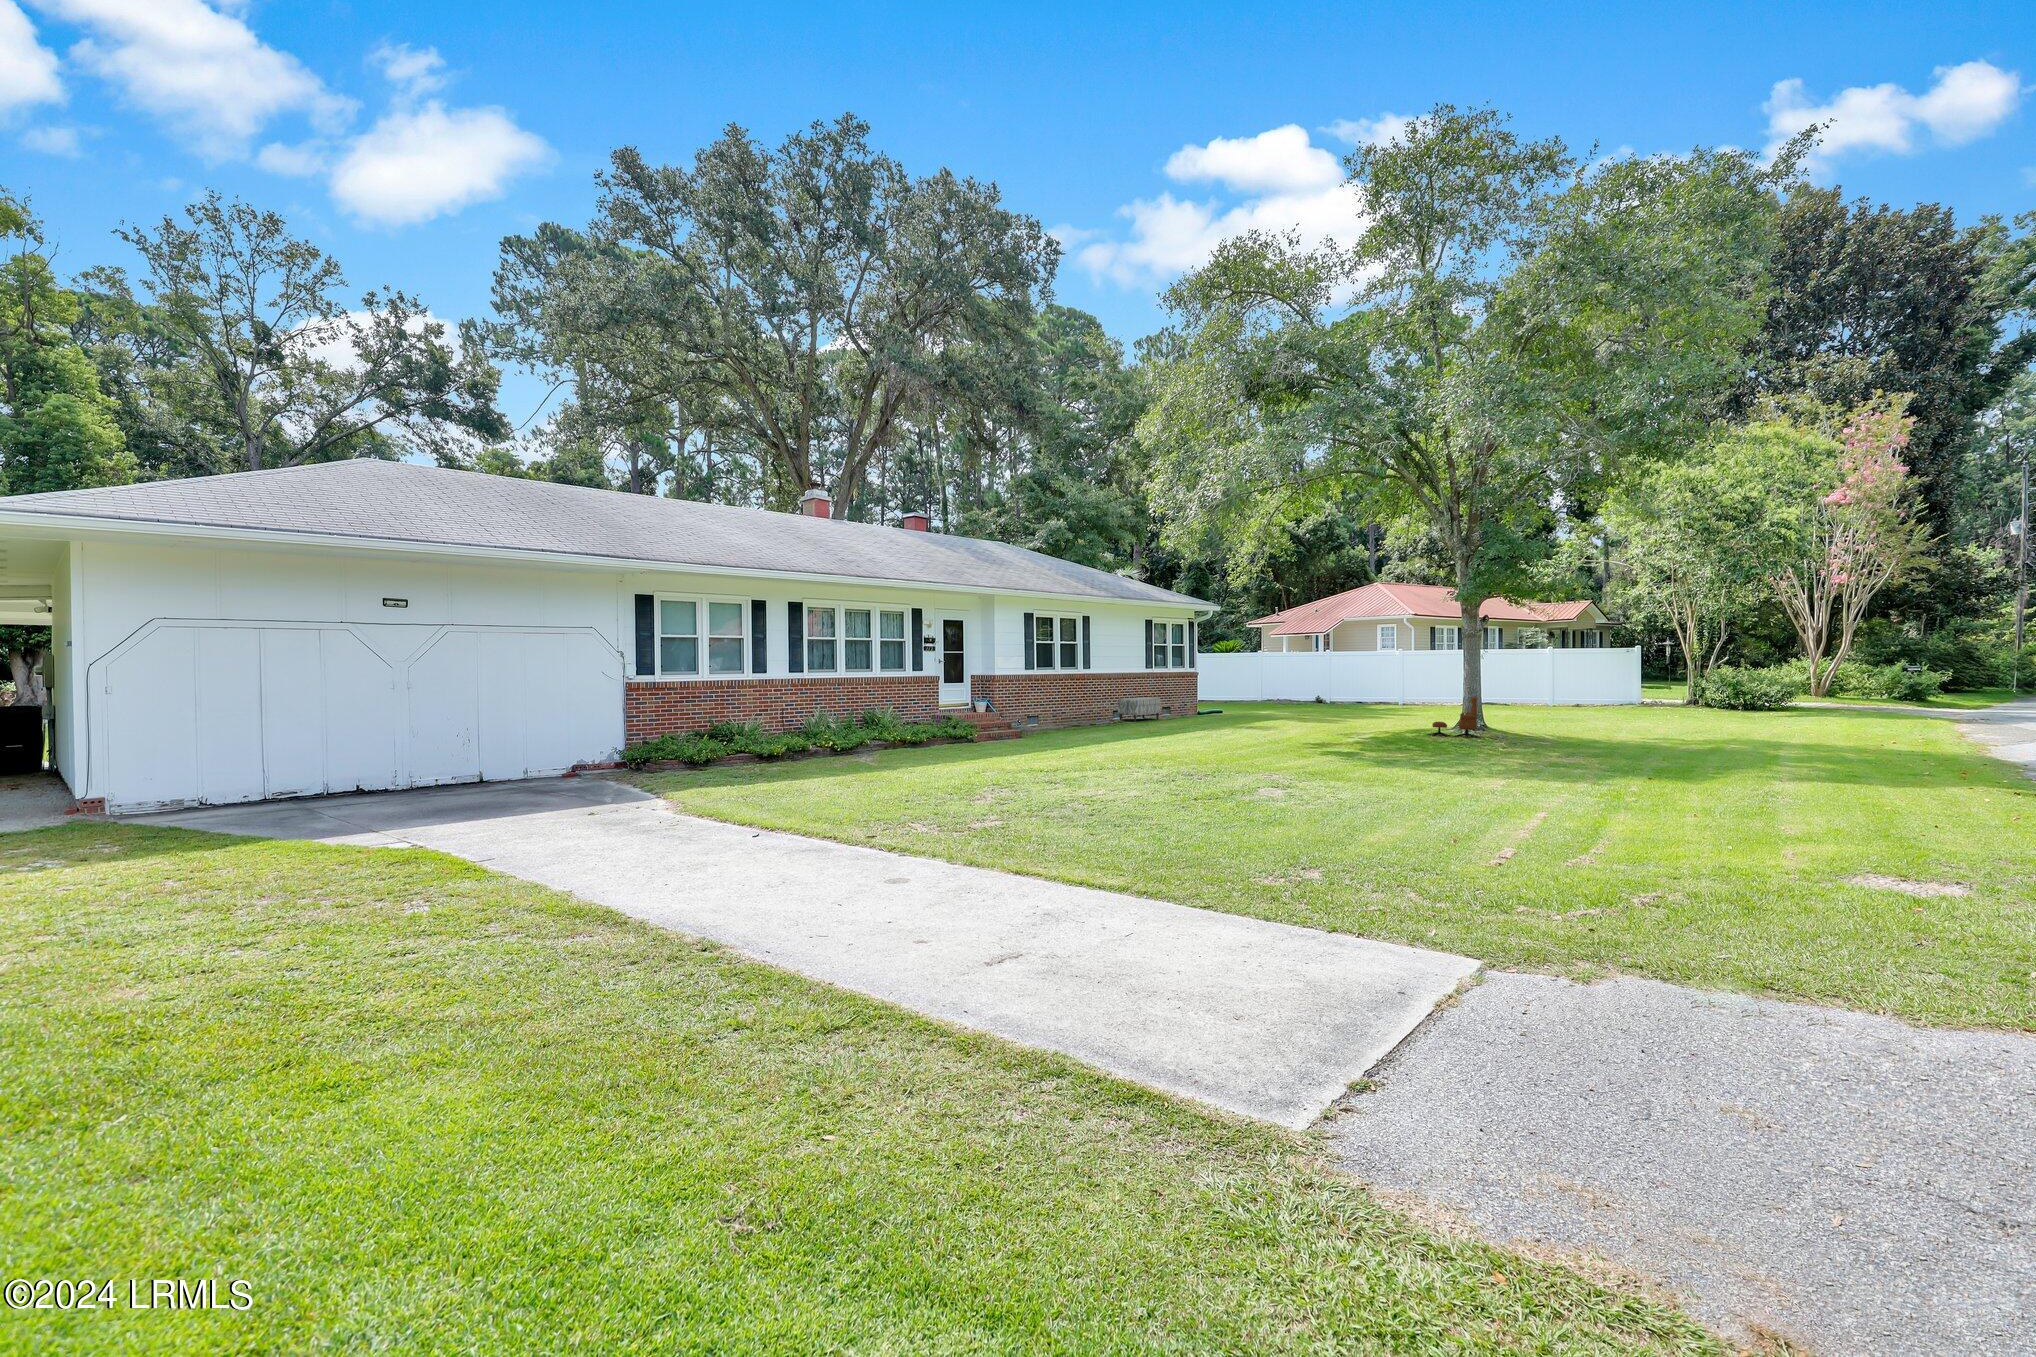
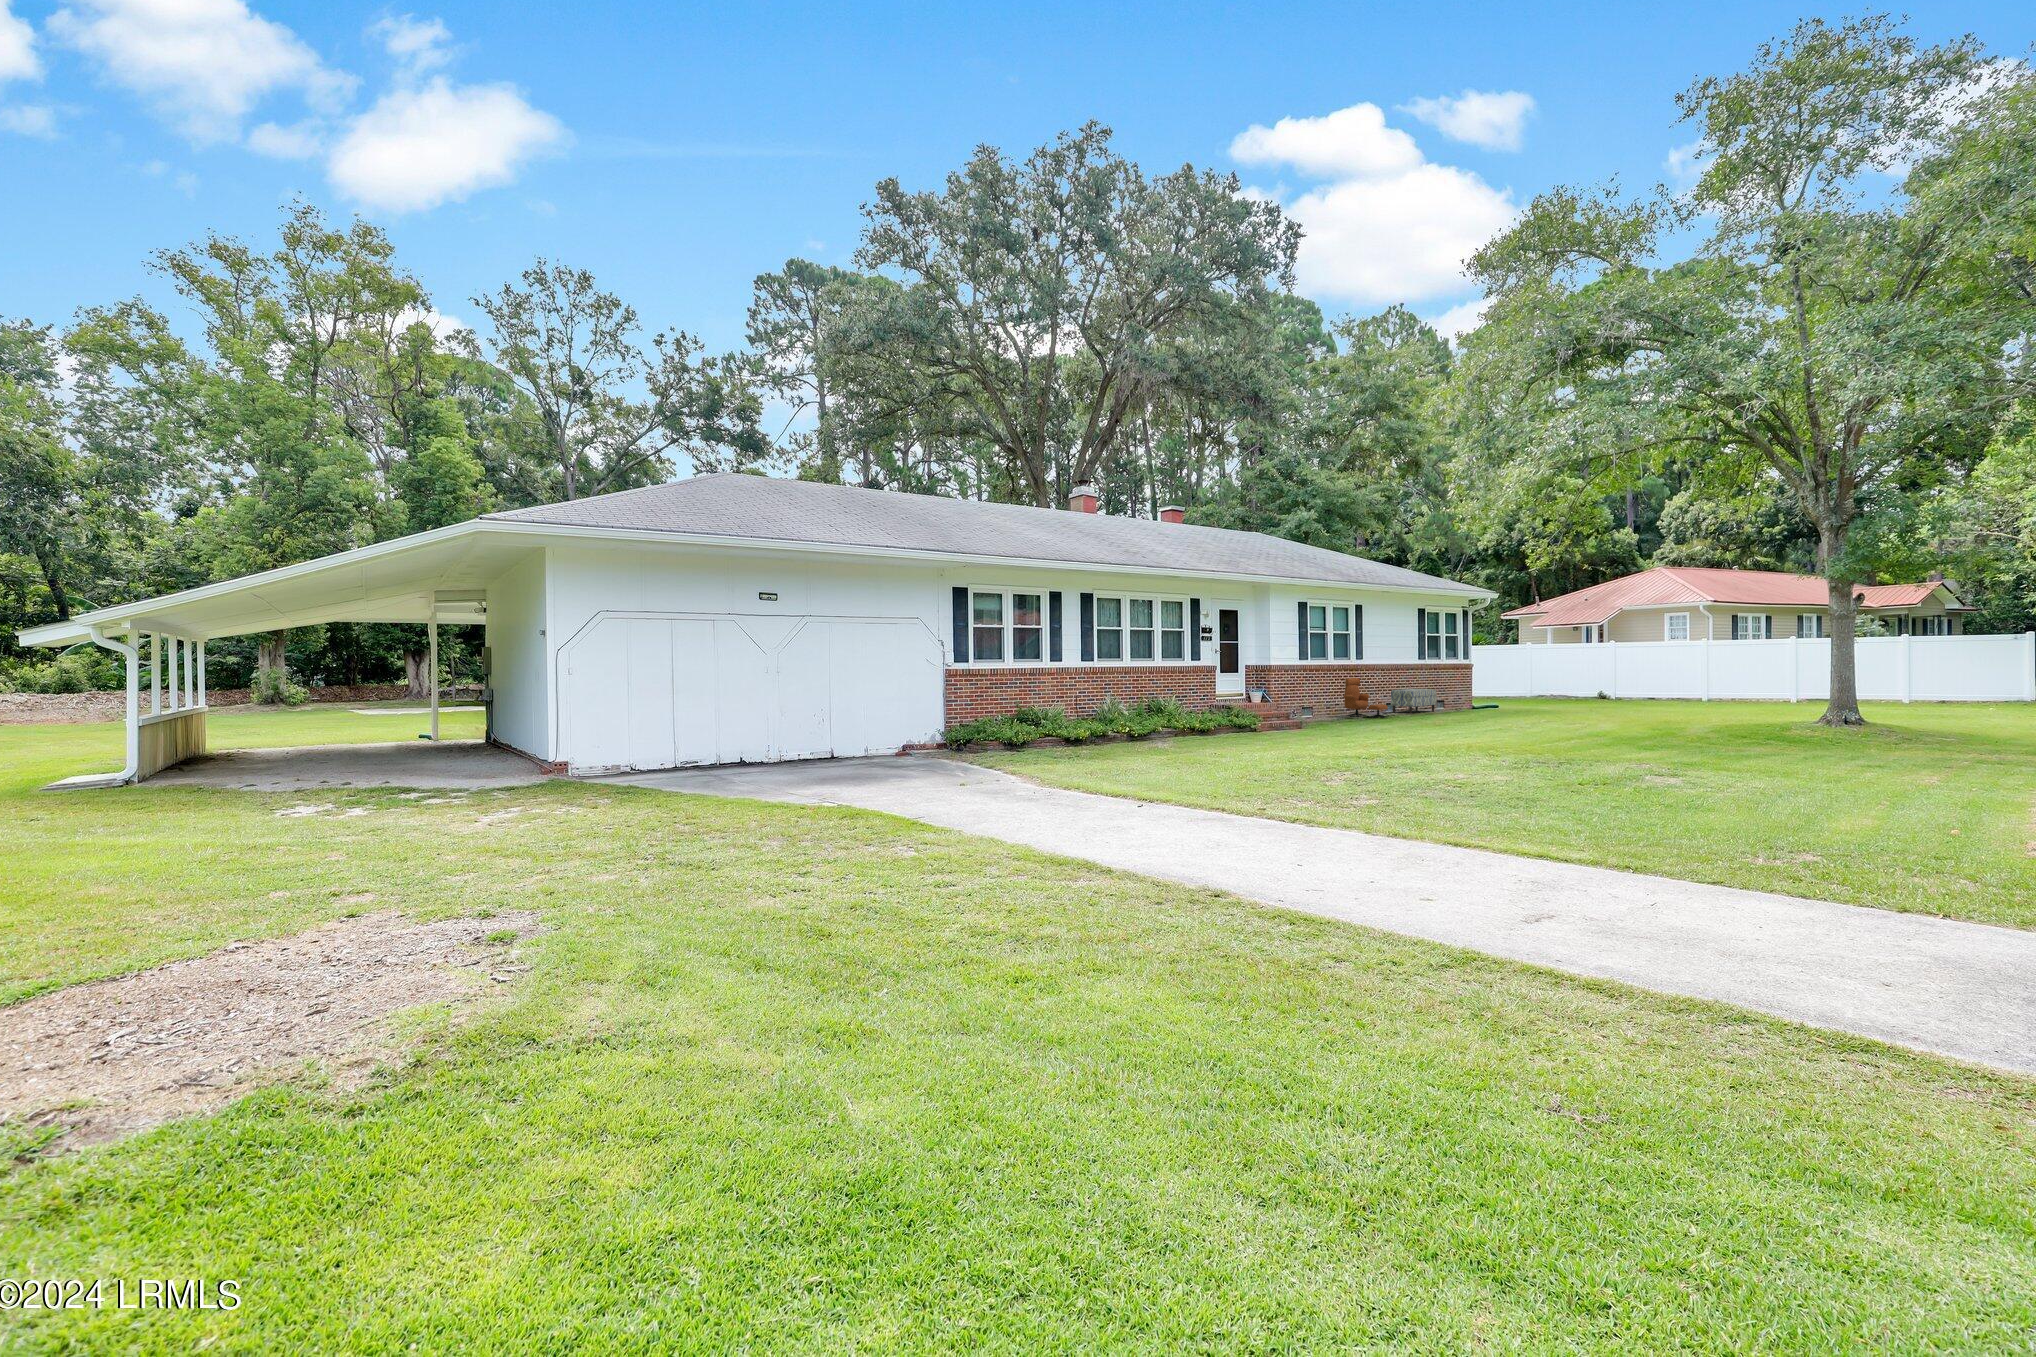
lounge chair: present [1428,697,1480,738] -> present [1343,678,1388,718]

